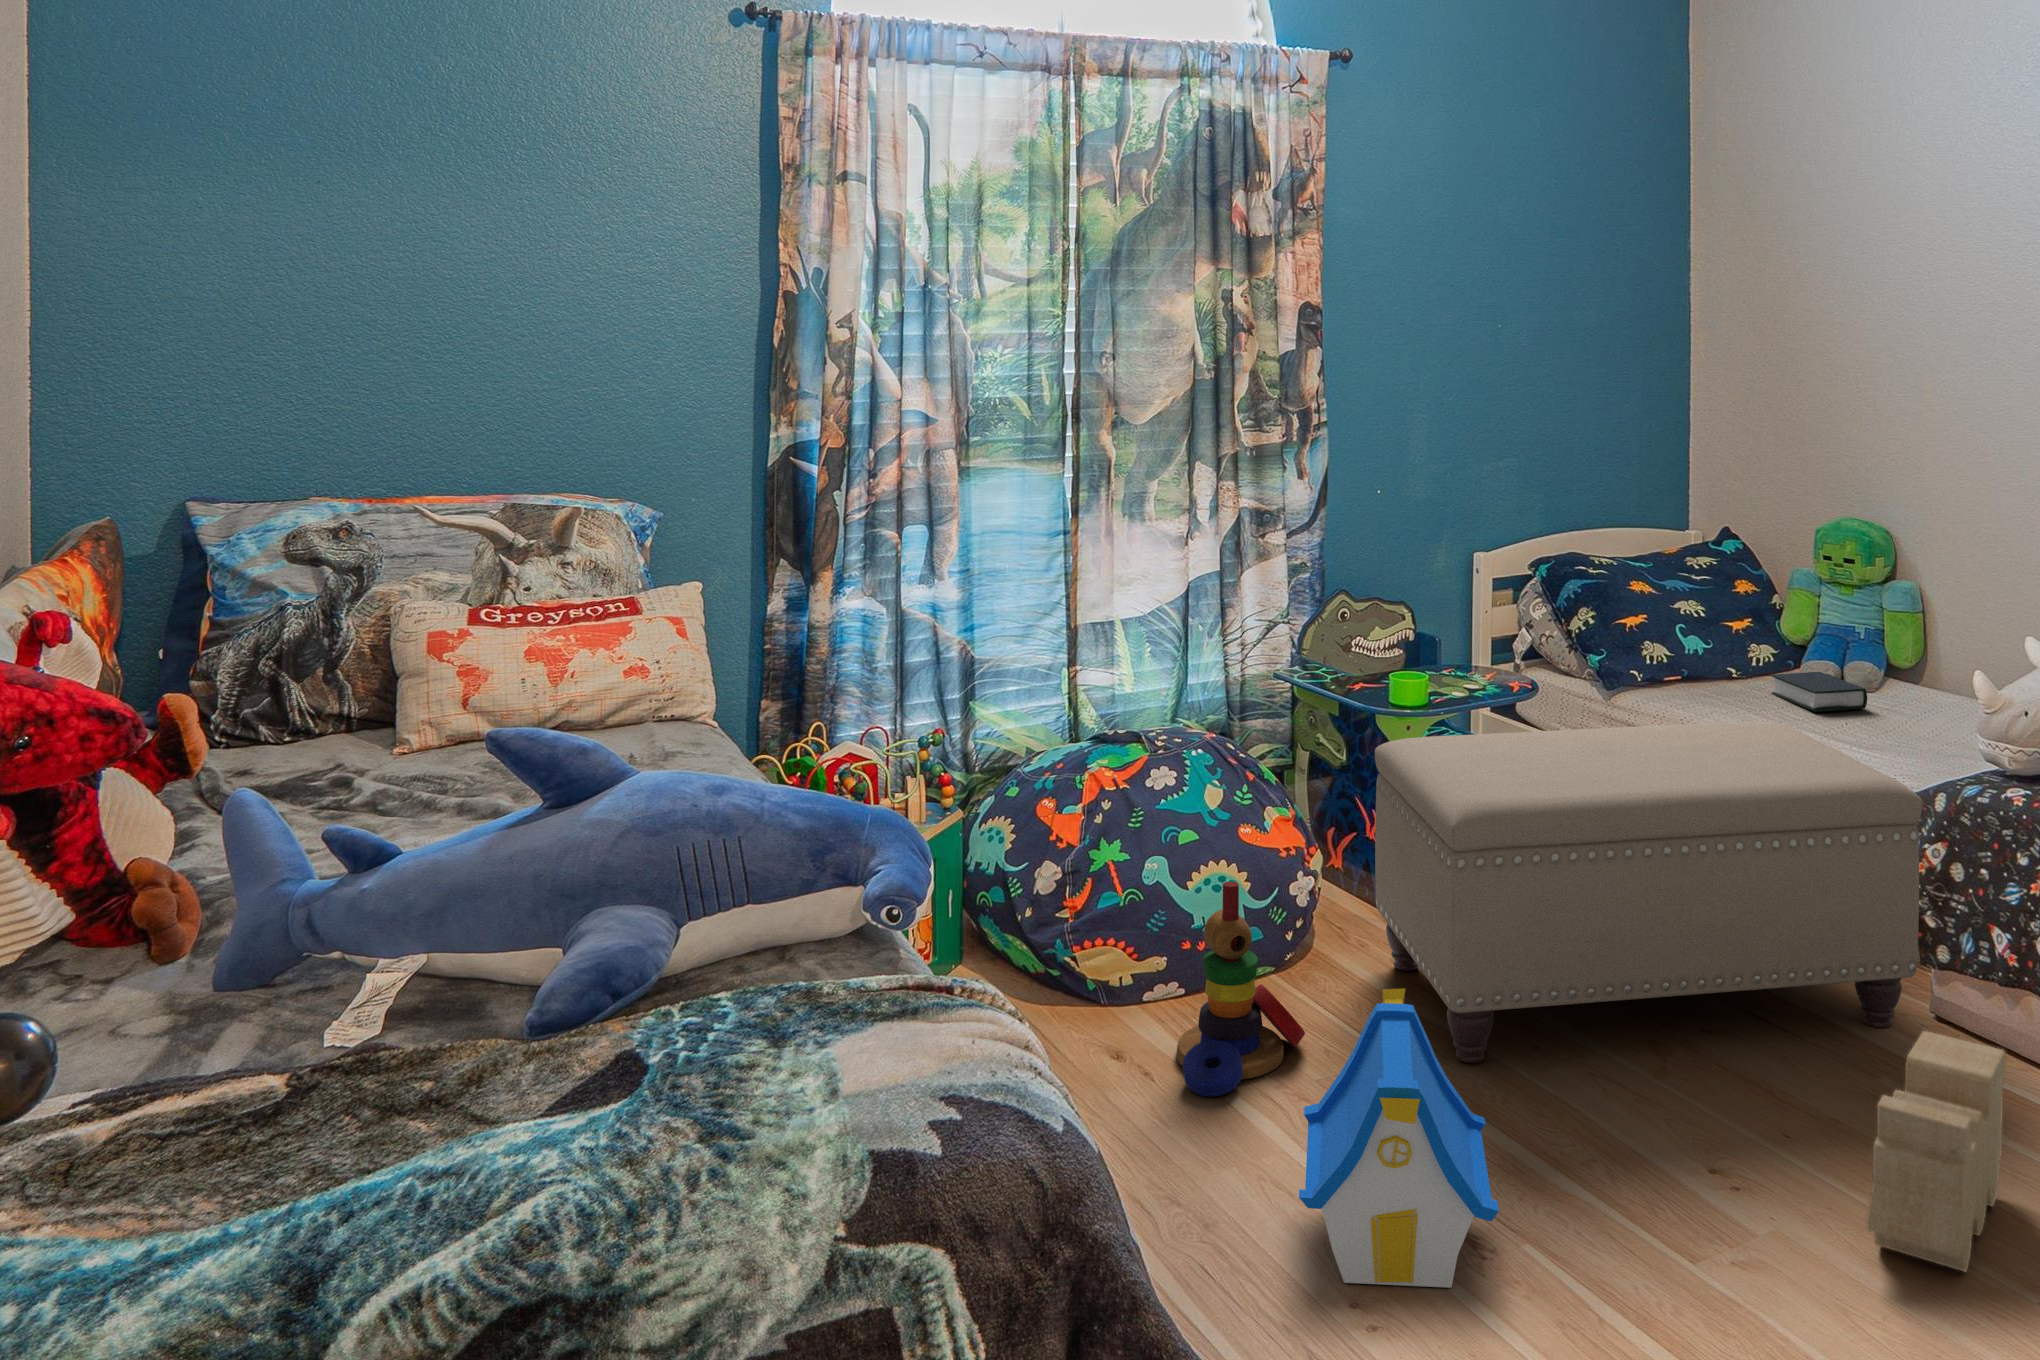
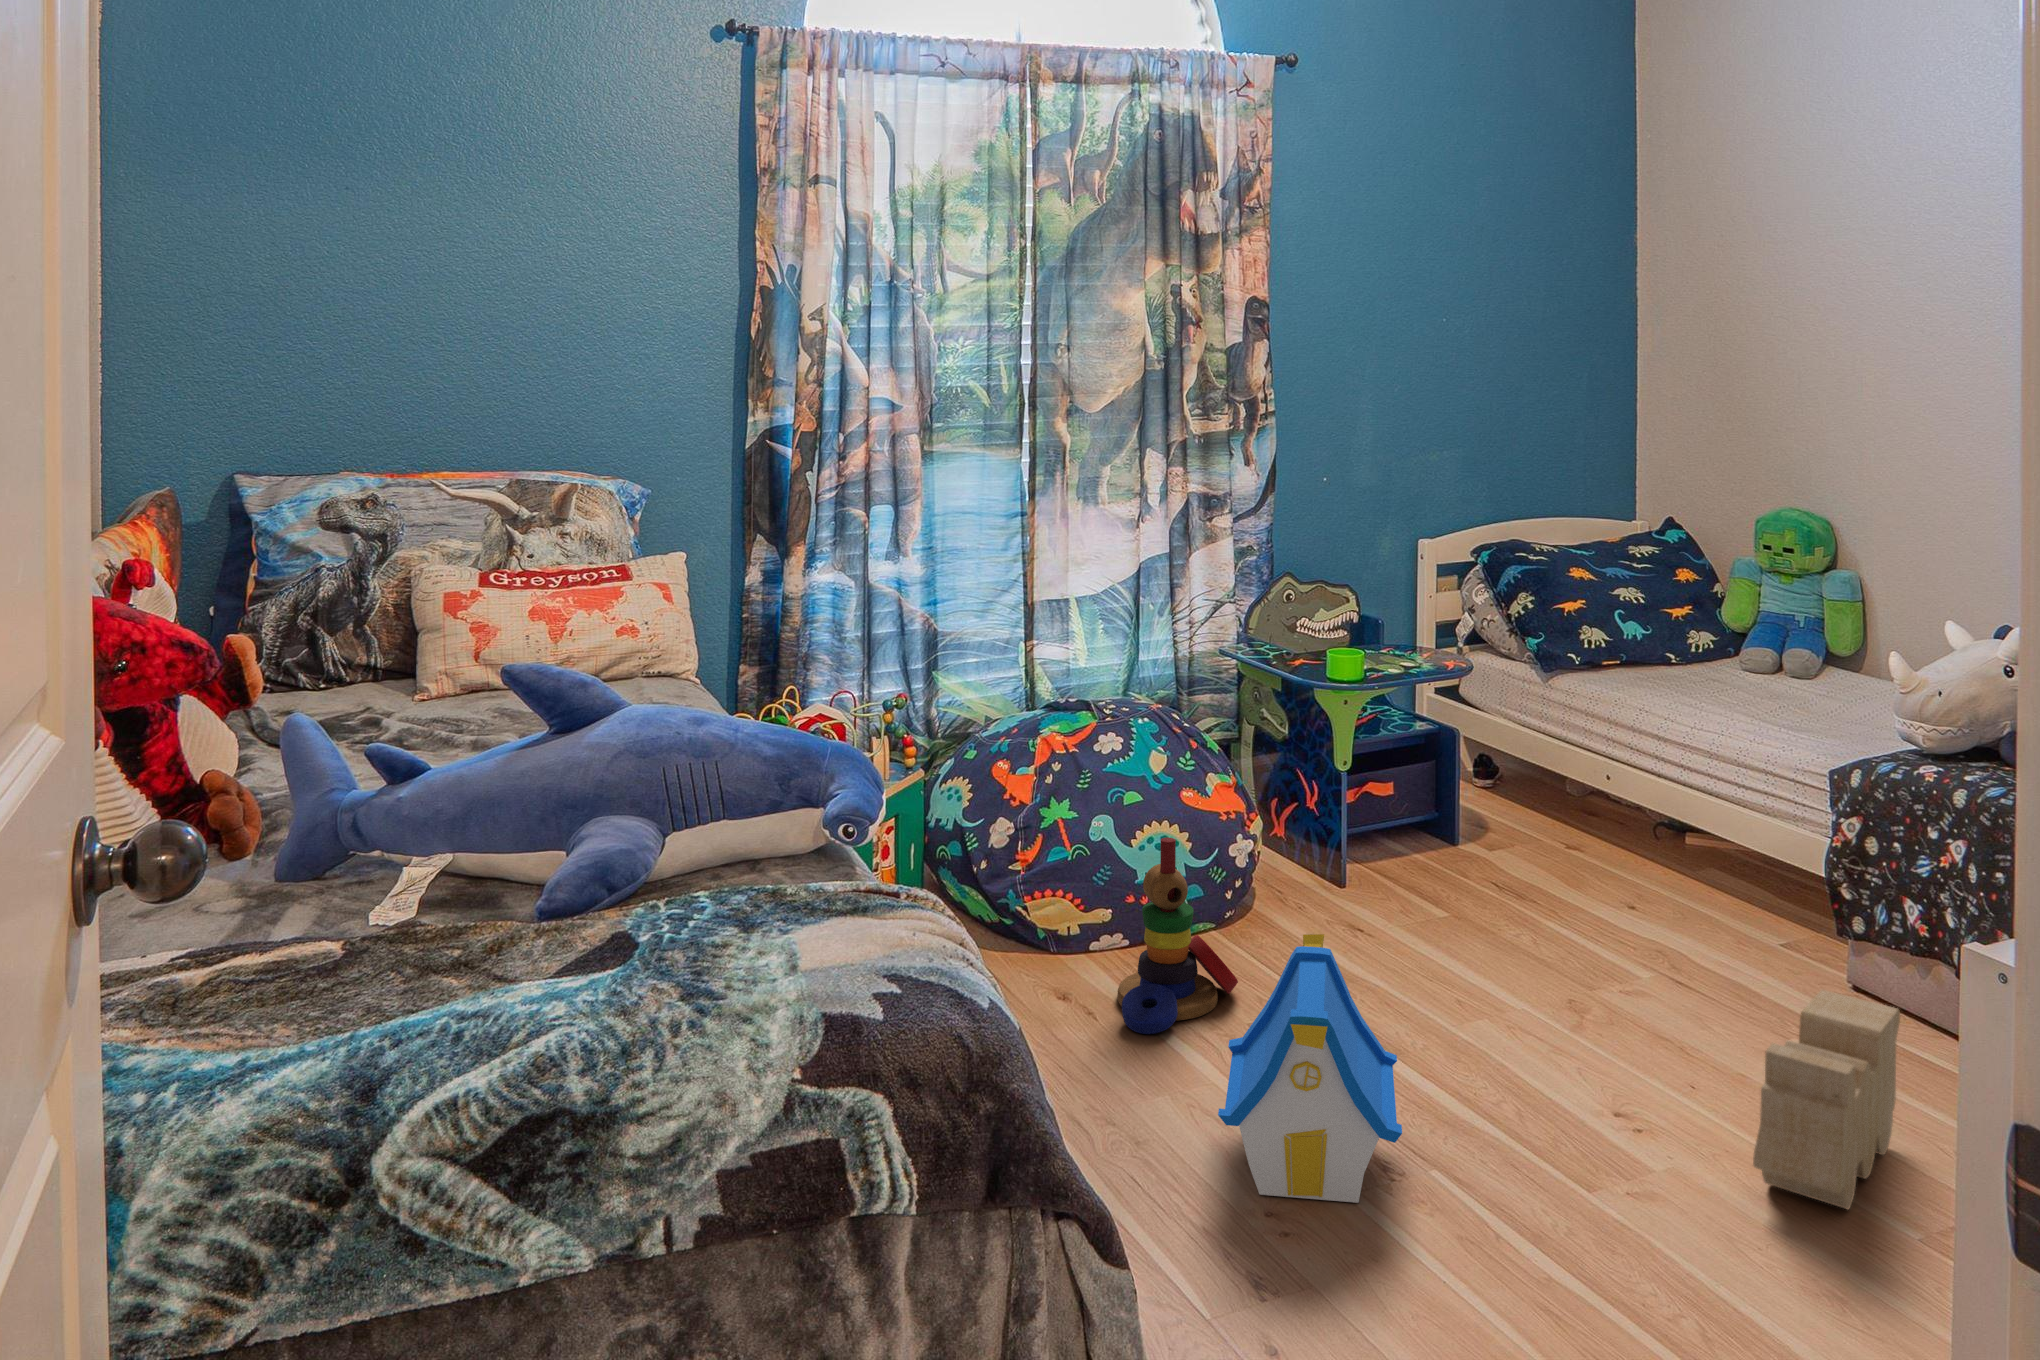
book: present [1772,672,1867,712] -> none [1709,658,1803,696]
ottoman: present [1375,721,1923,1063] -> none [1310,702,1838,1013]

